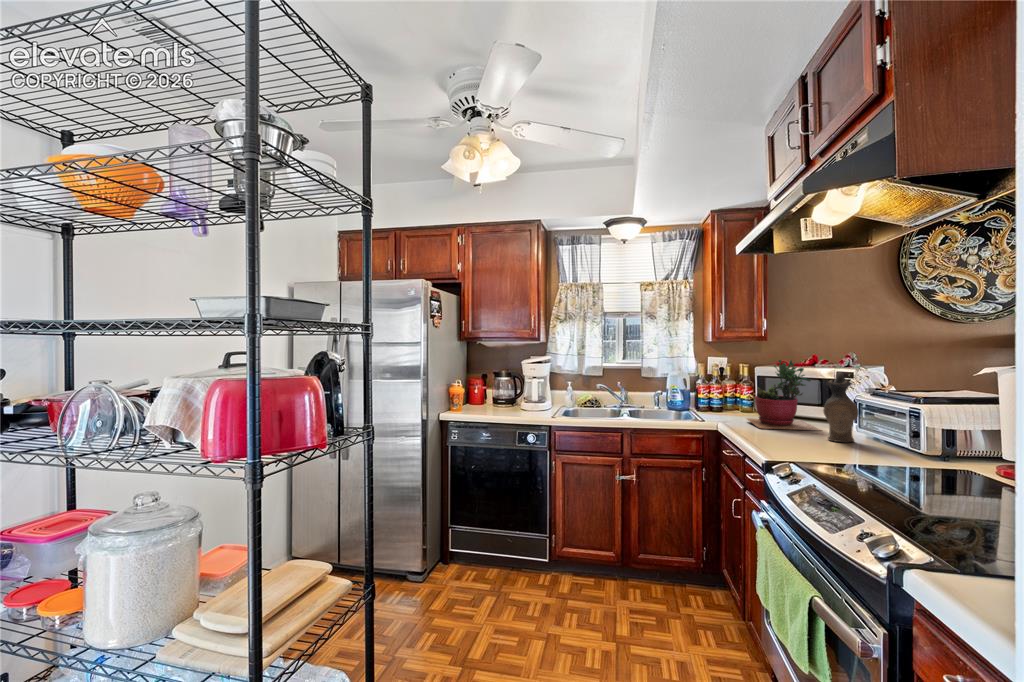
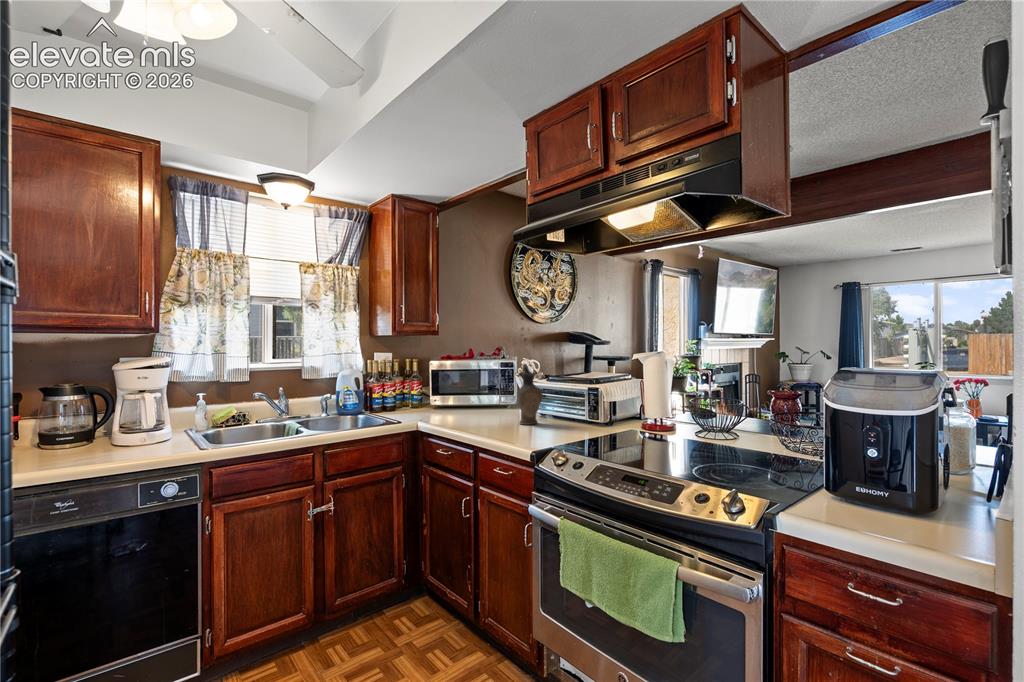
succulent plant: present [747,360,820,430] -> none [433,354,501,423]

